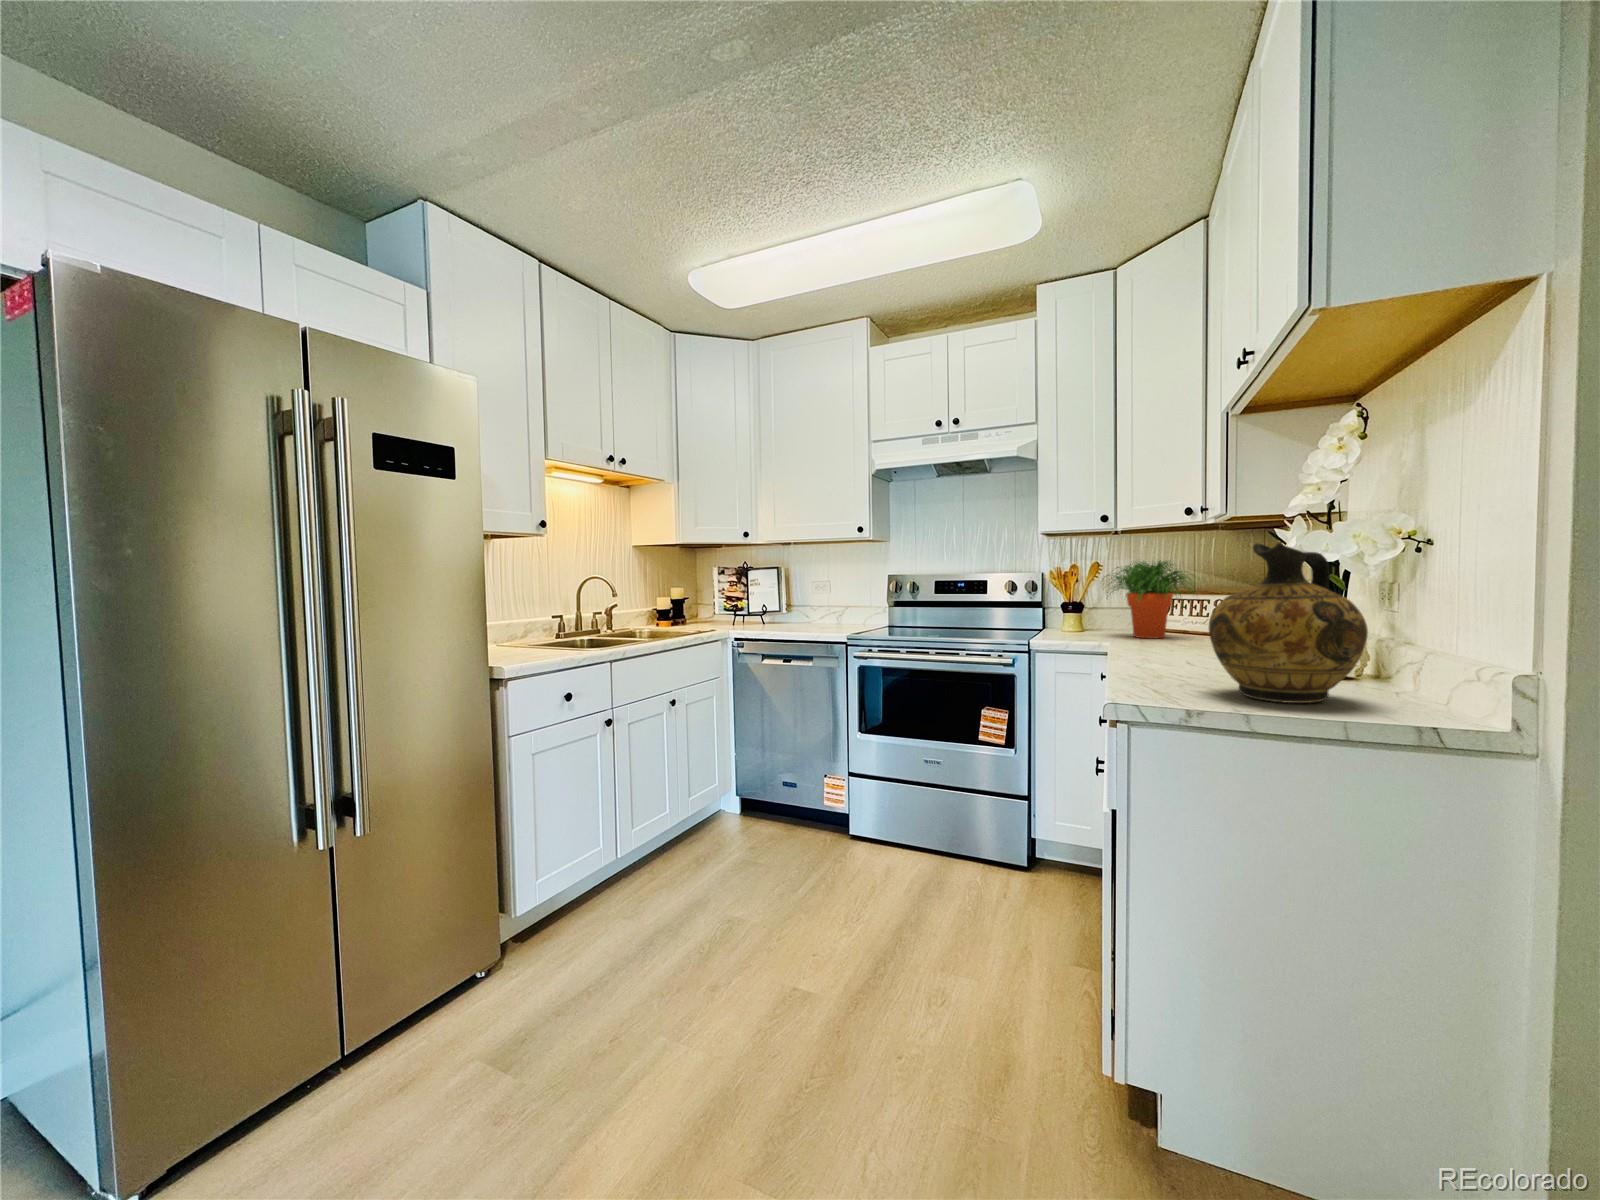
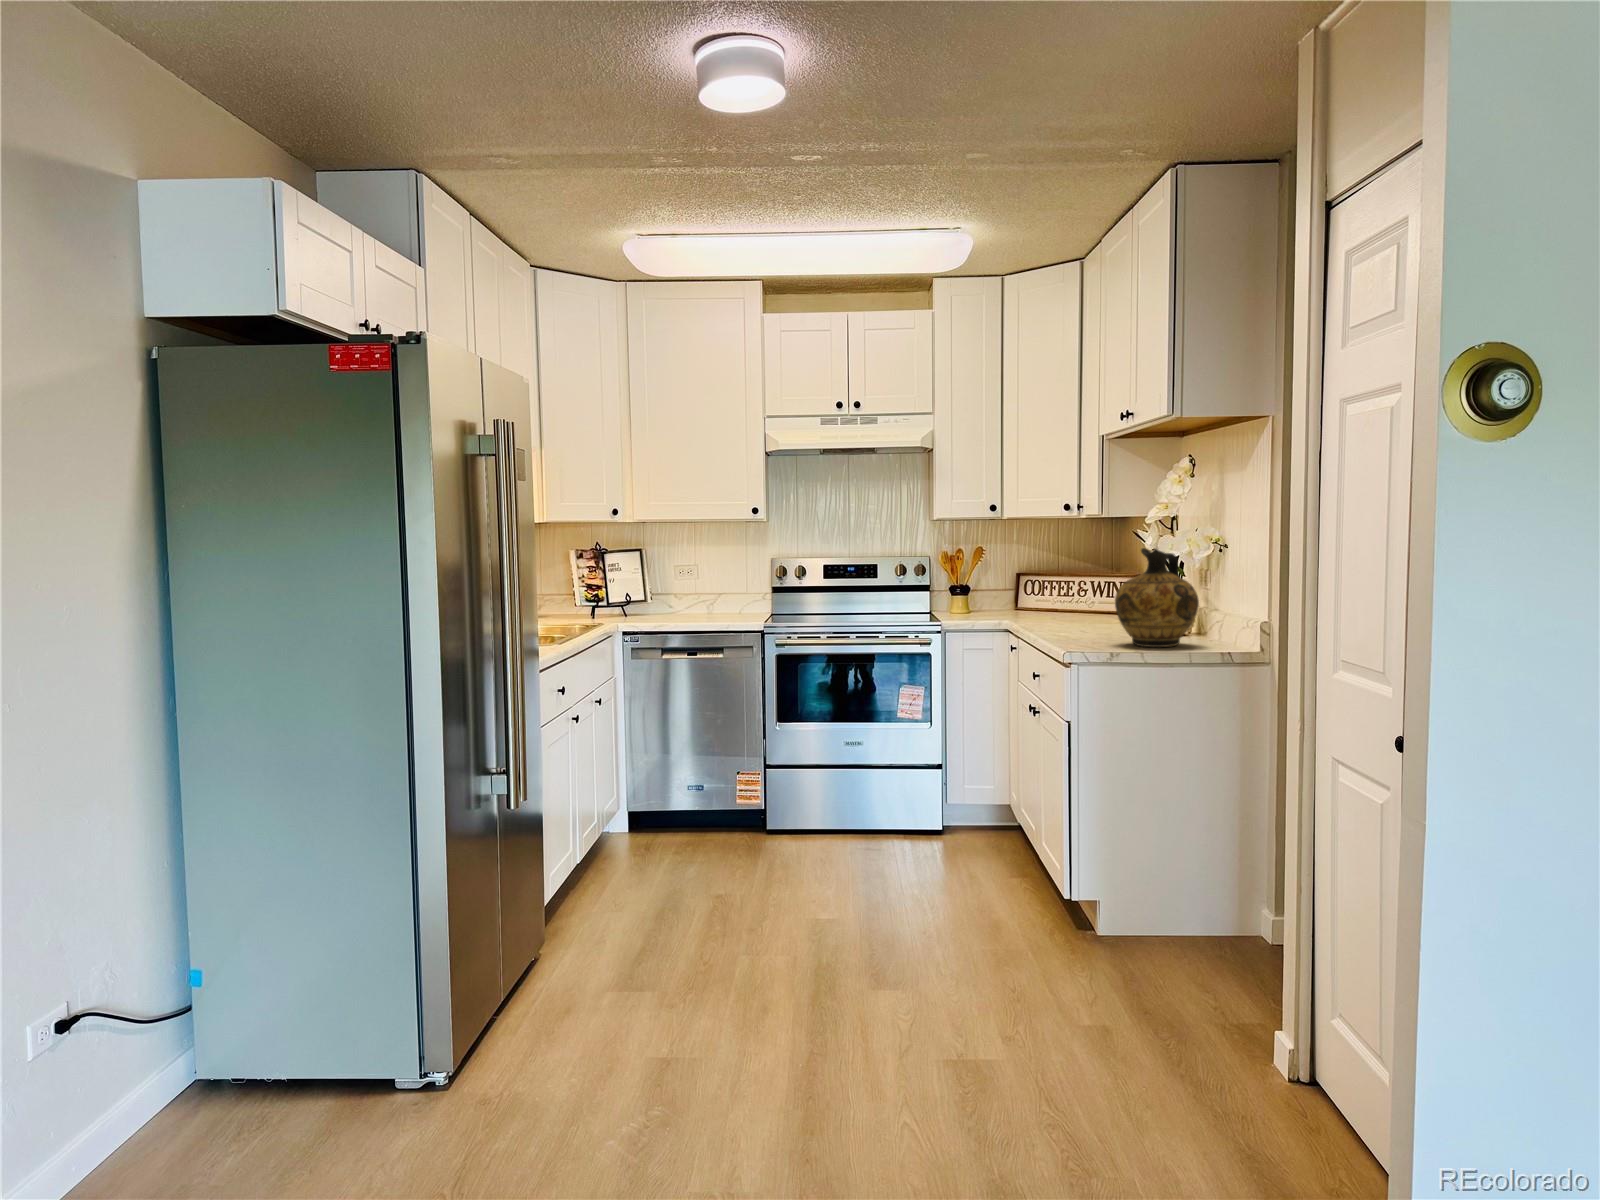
potted plant: present [1107,561,1195,638] -> none [990,546,1073,616]

